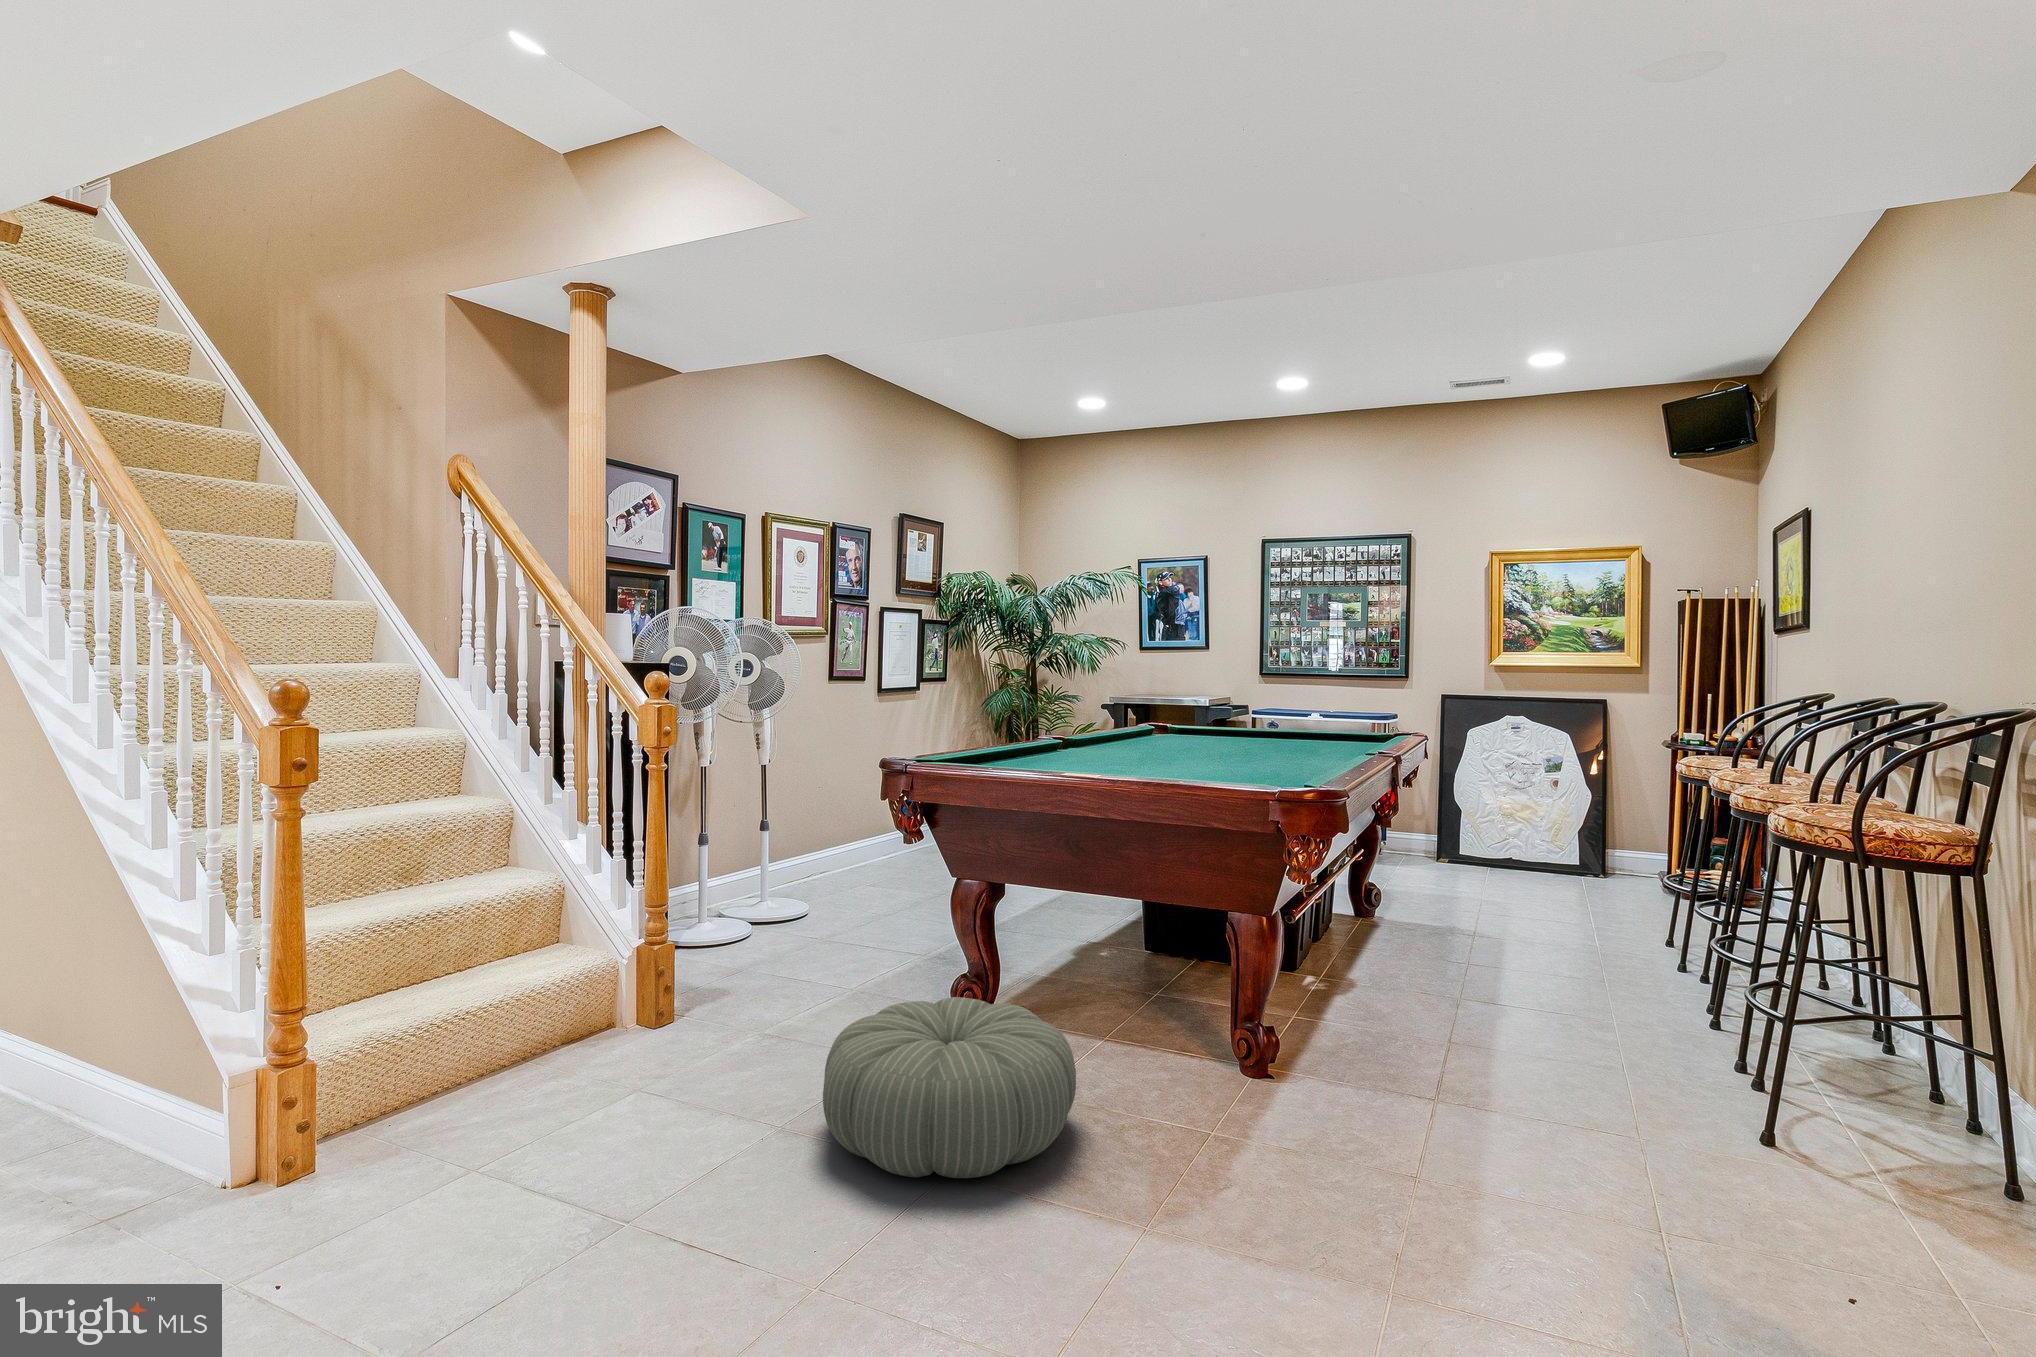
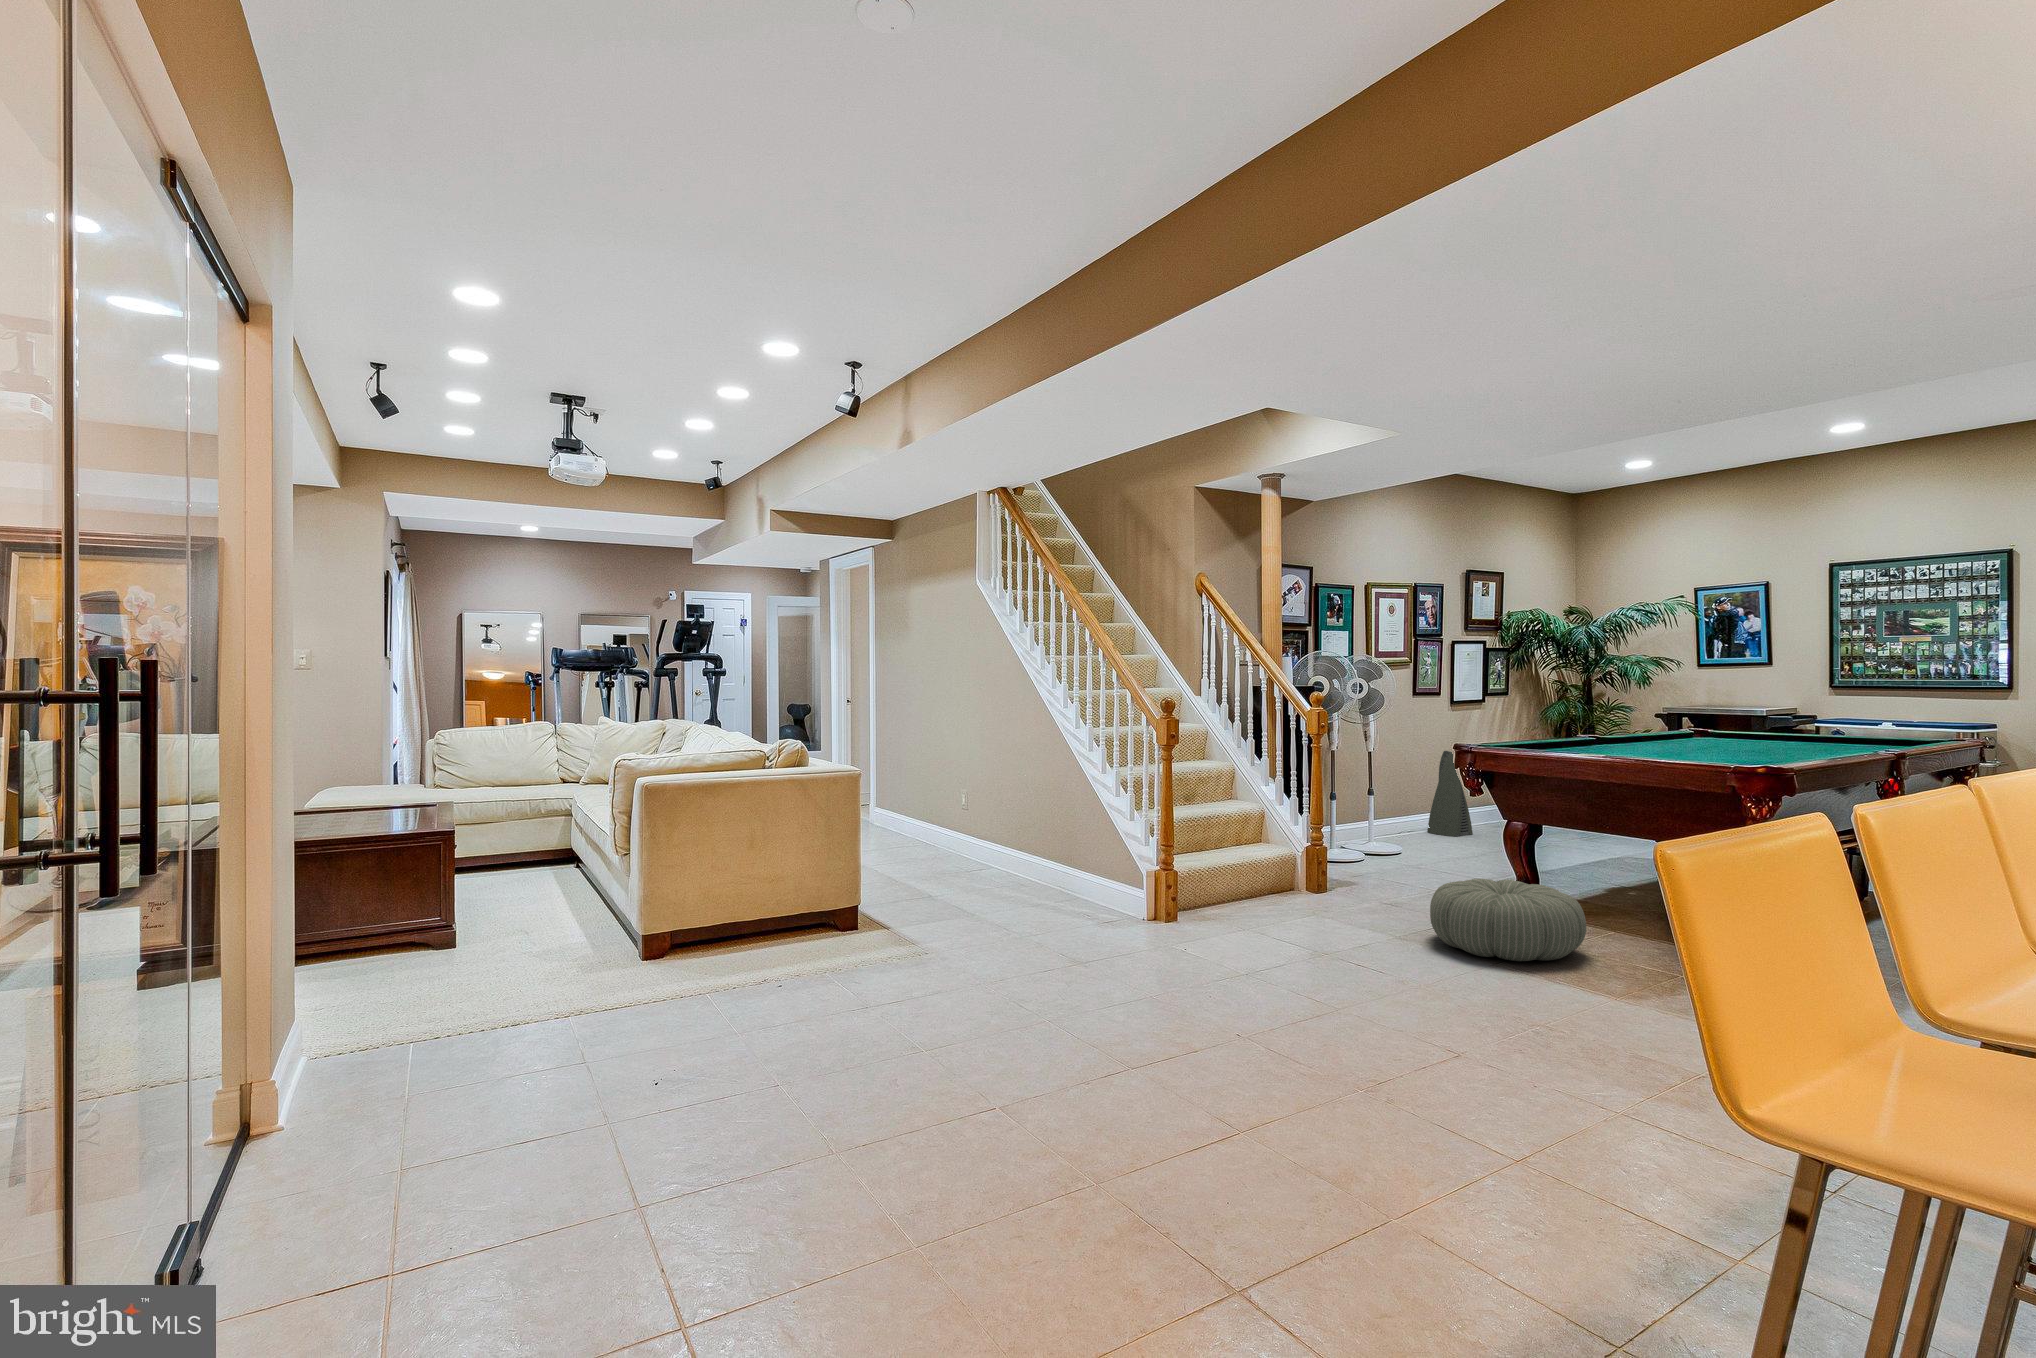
air purifier: none [846,754,902,869] -> present [1427,751,1473,836]

